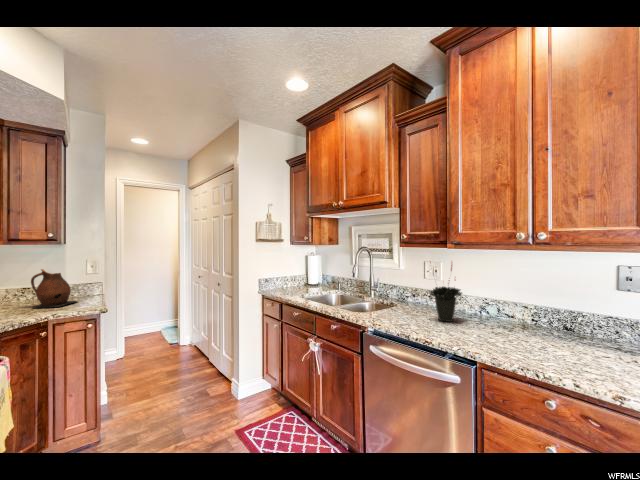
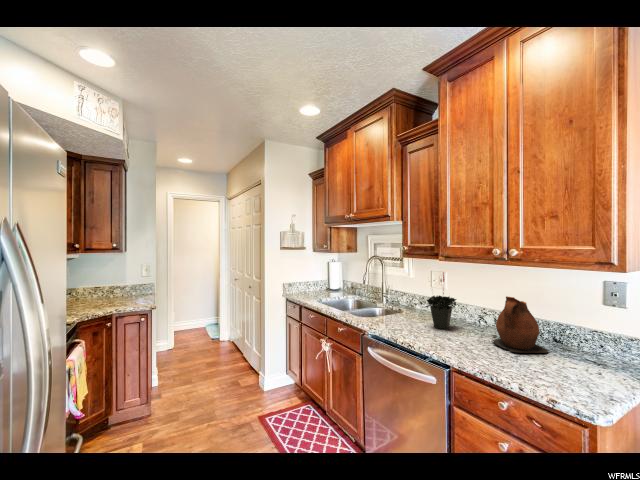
ceramic pitcher: present [31,269,77,307] -> present [492,296,548,353]

